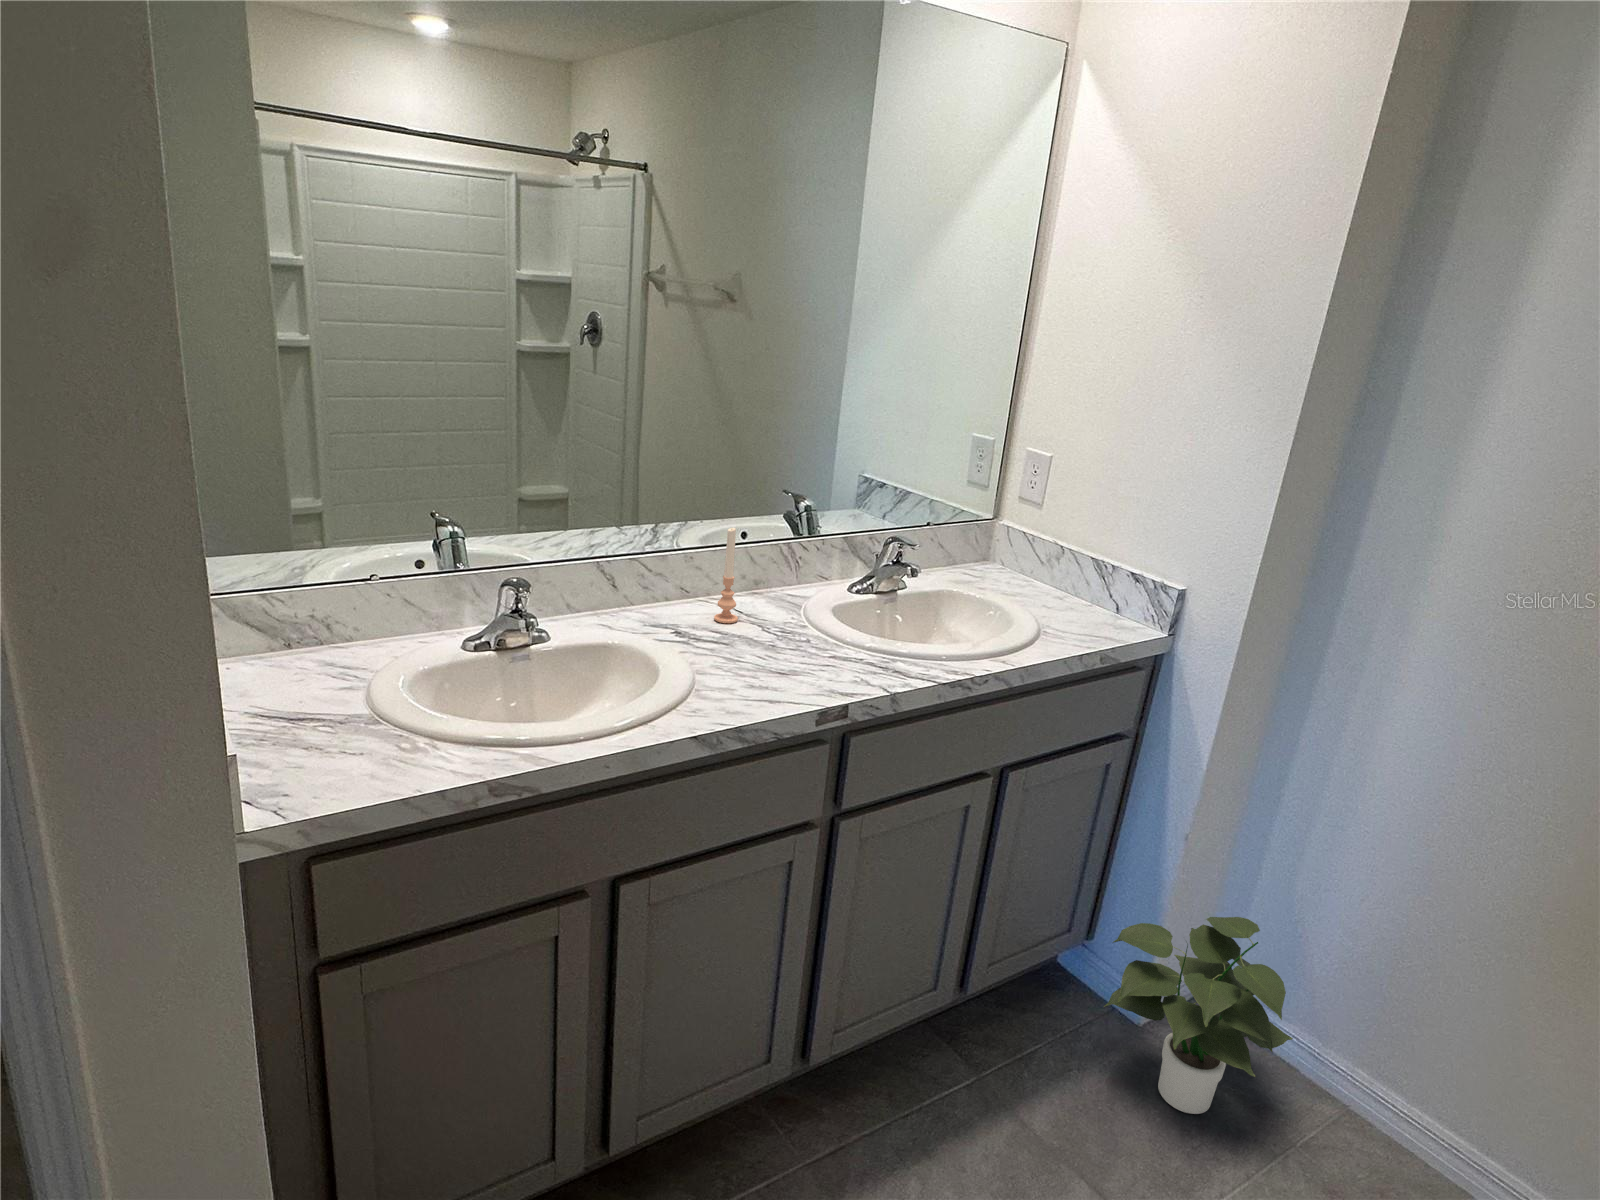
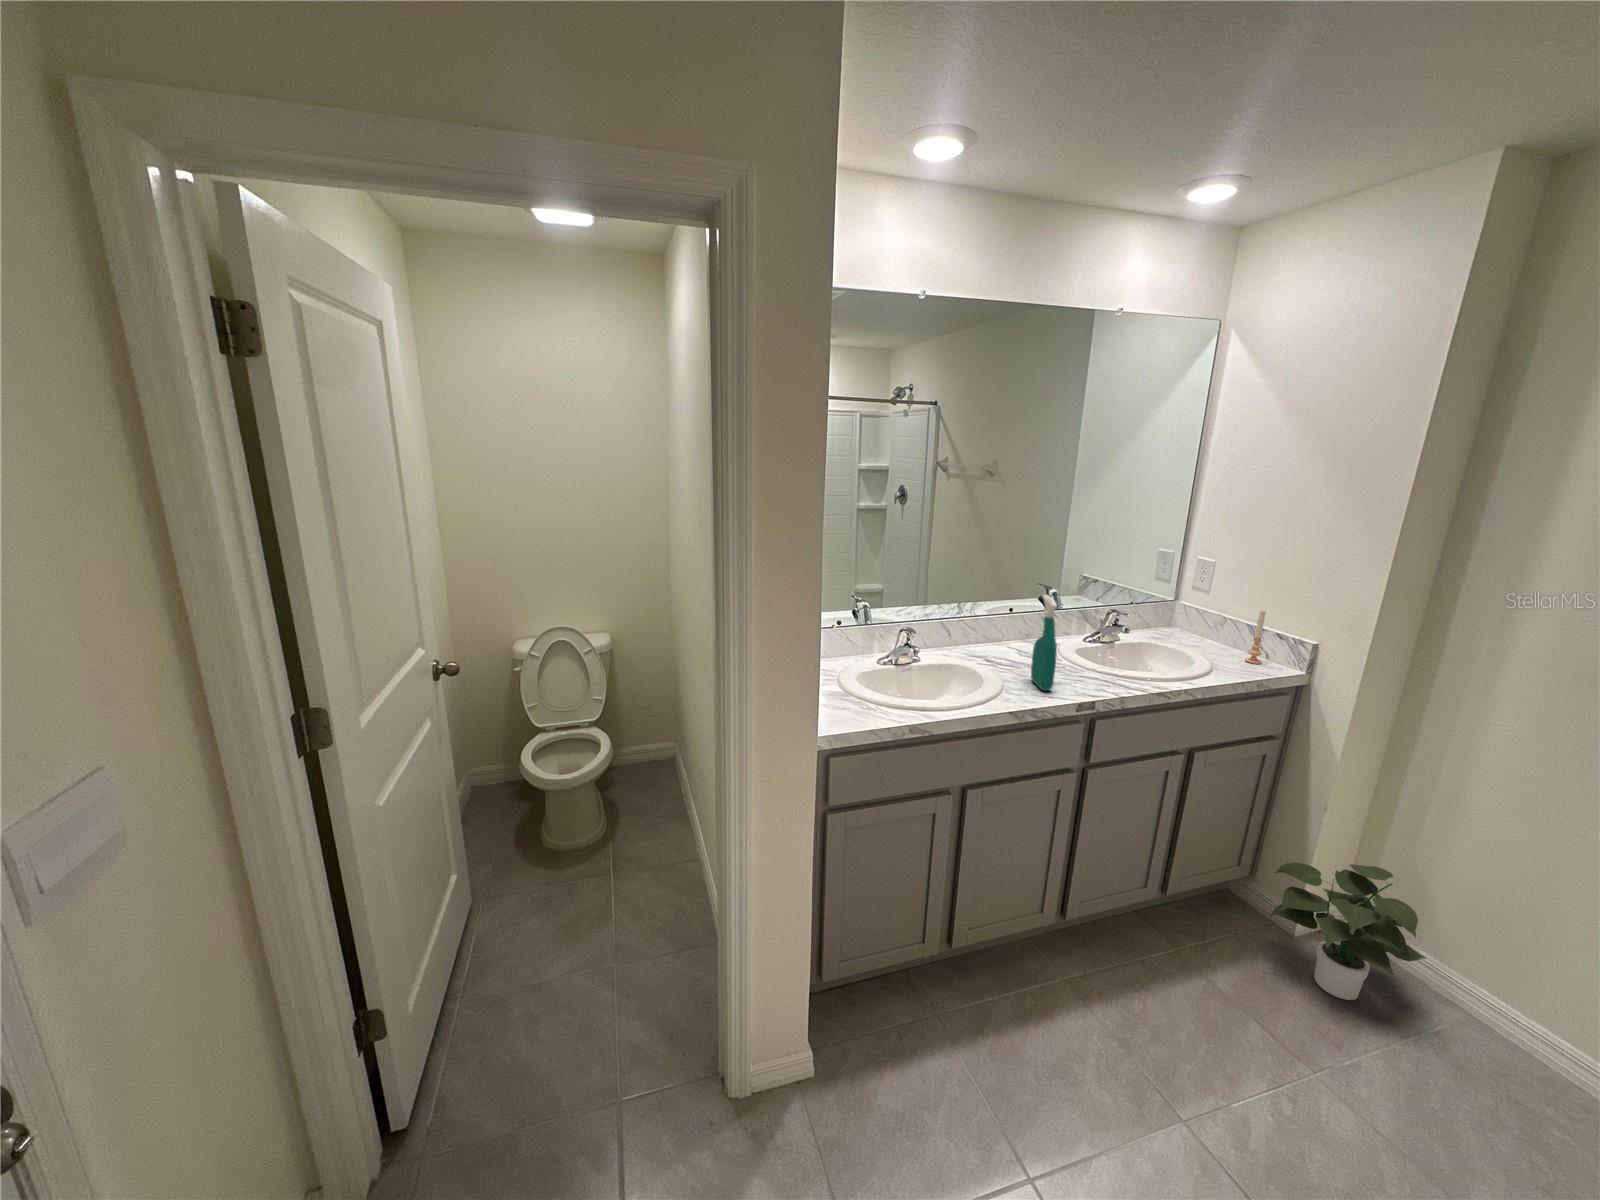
spray bottle: none [747,514,785,689] -> present [1031,595,1057,691]
candle: present [714,528,738,623] -> present [1245,609,1266,664]

